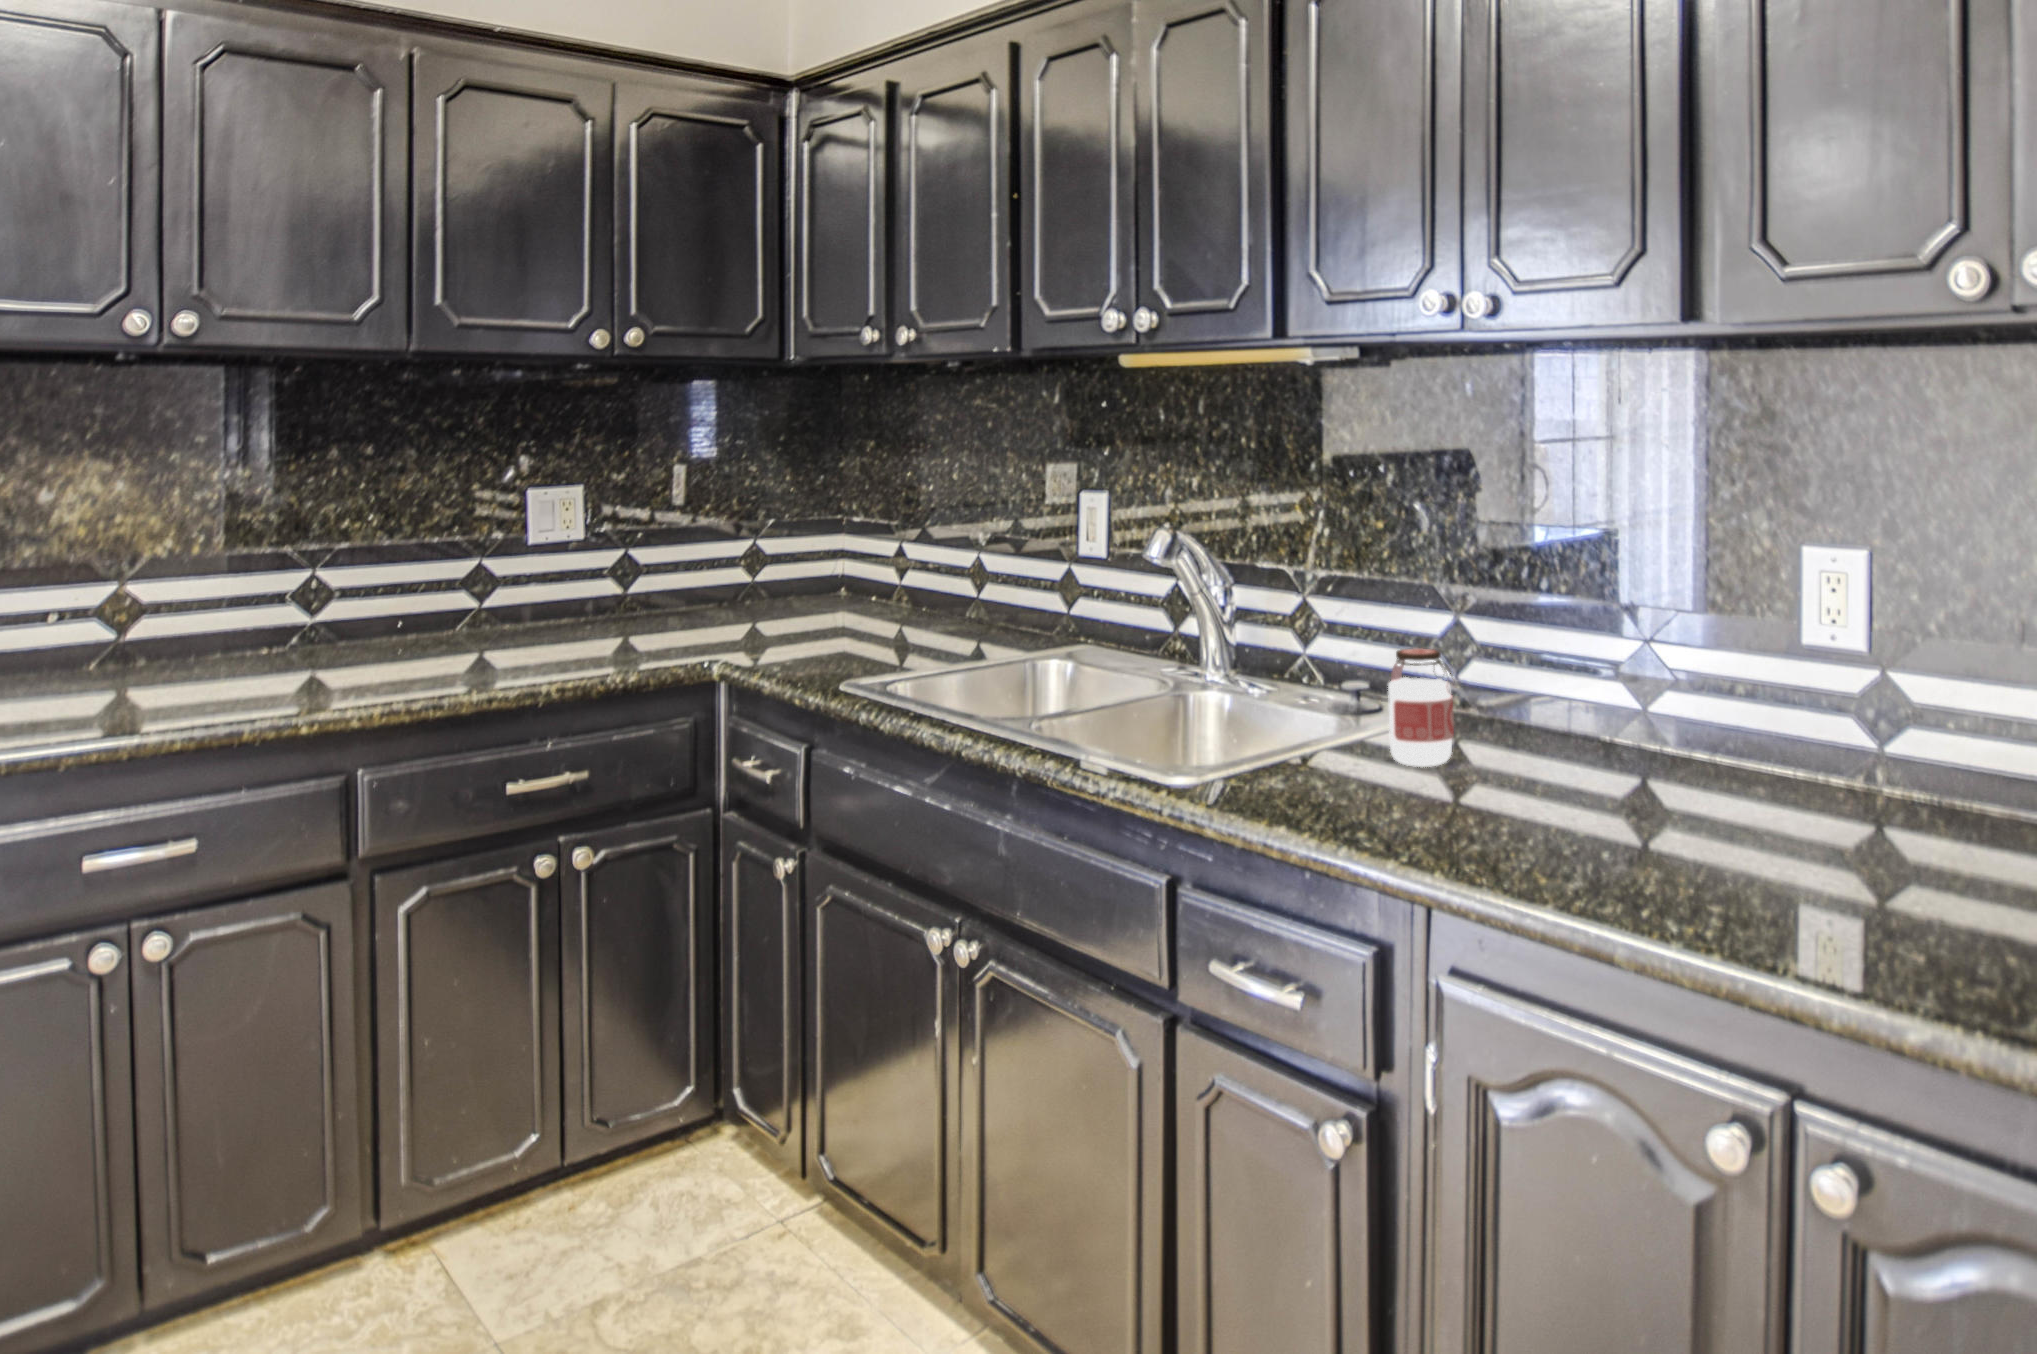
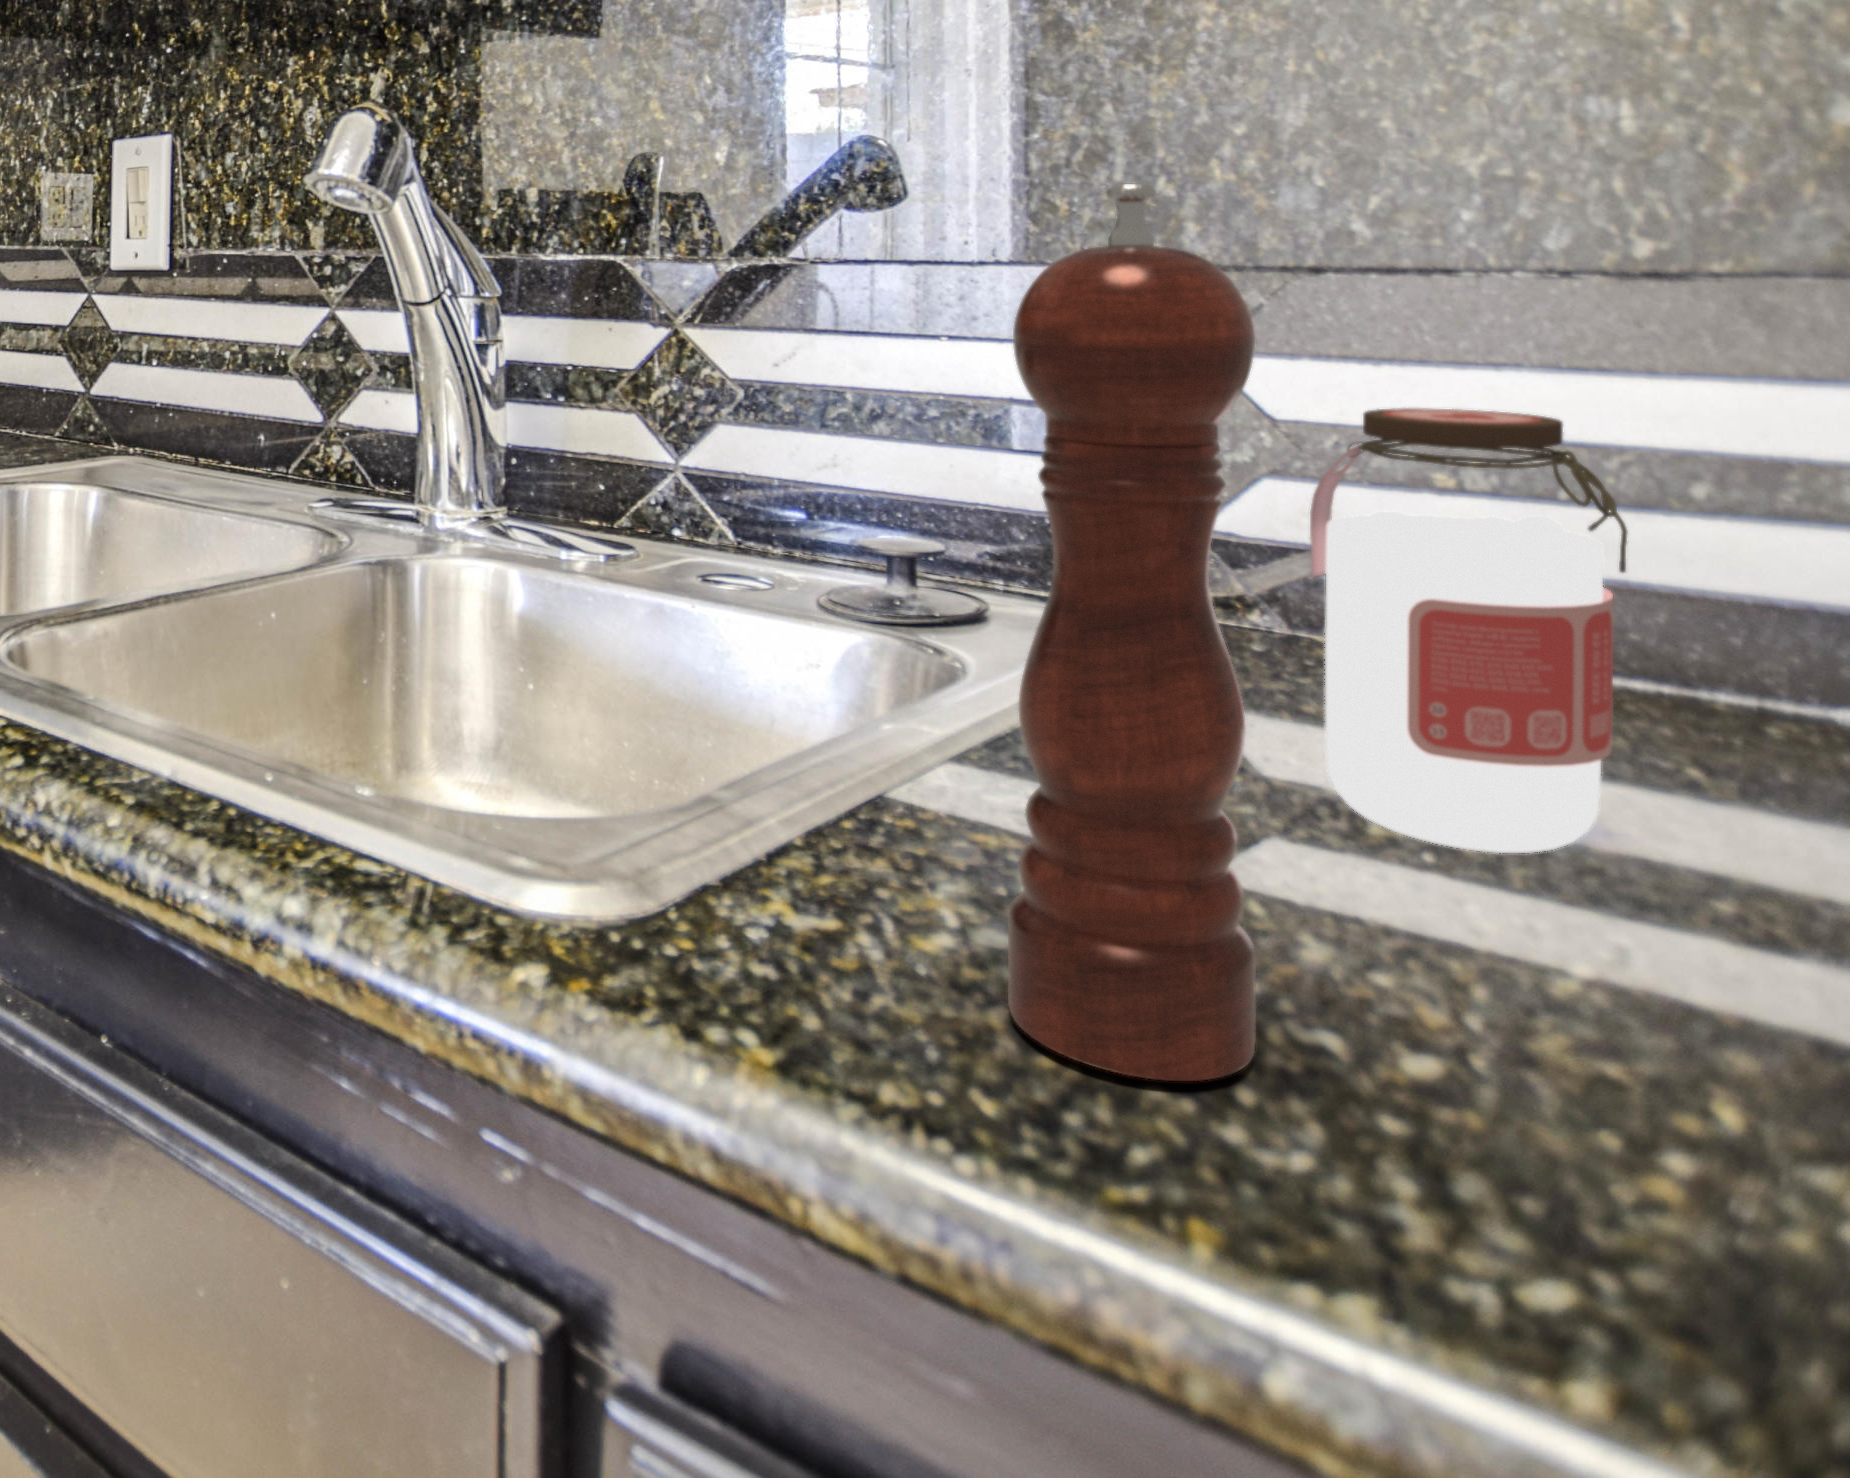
pepper mill: none [1249,606,1300,793] -> present [1008,184,1256,1081]

